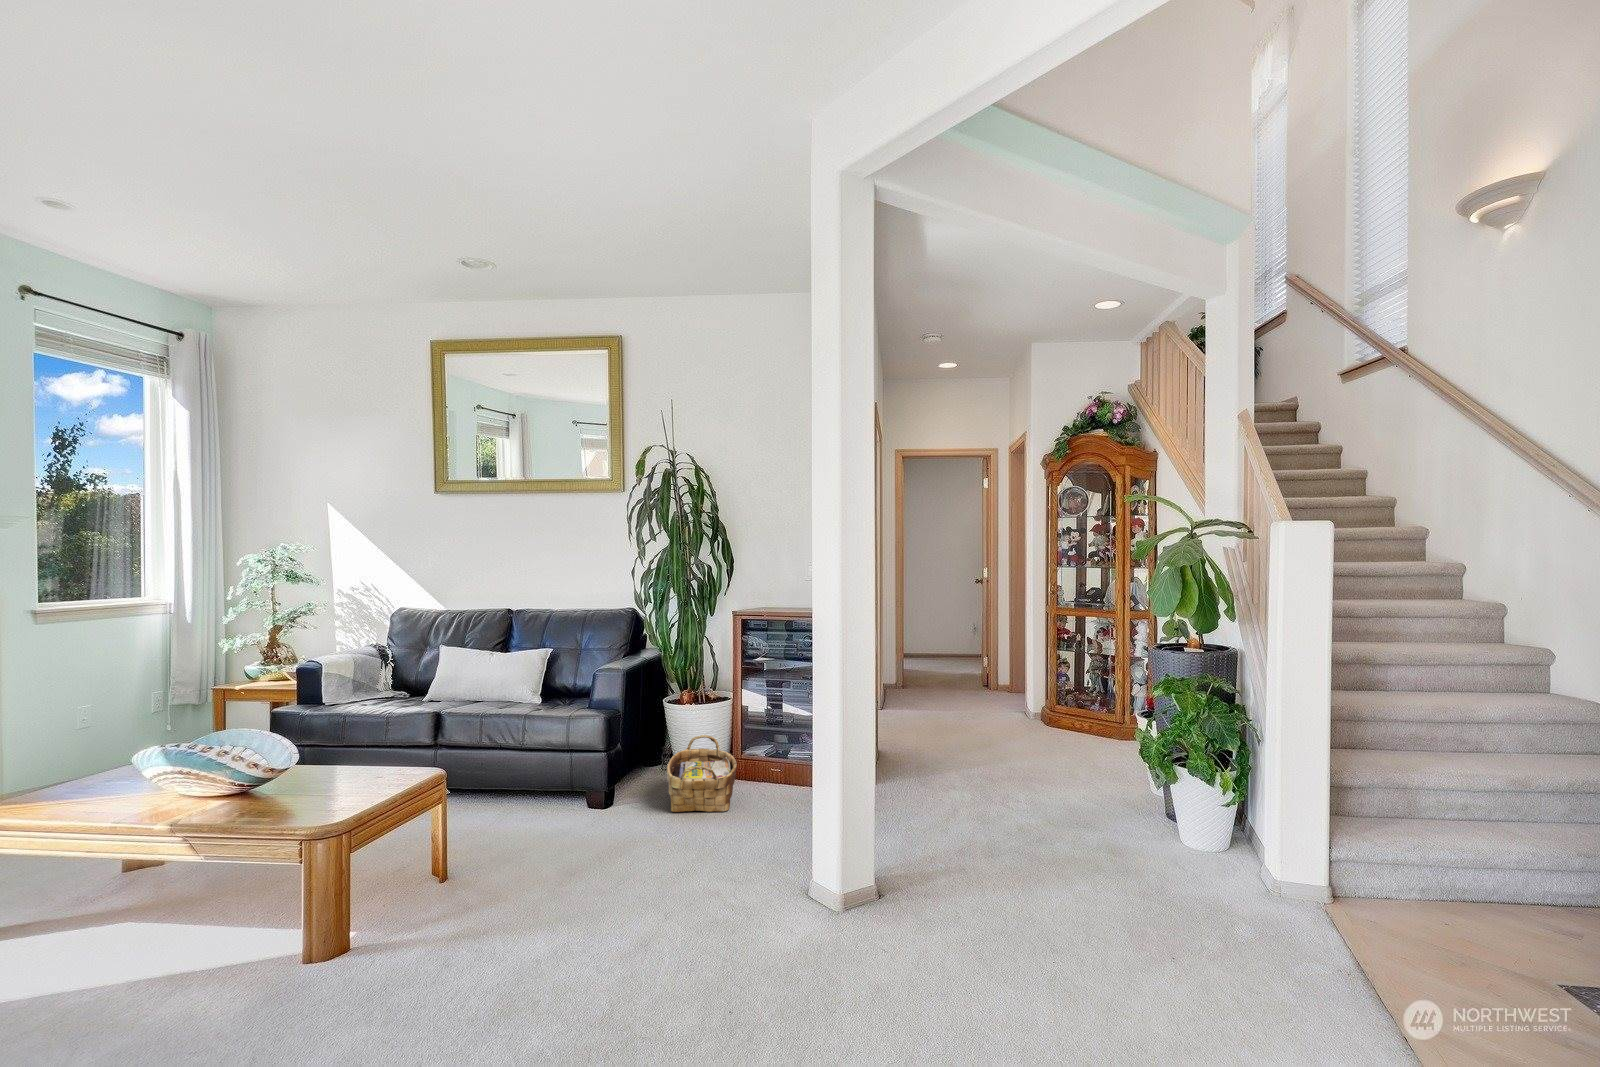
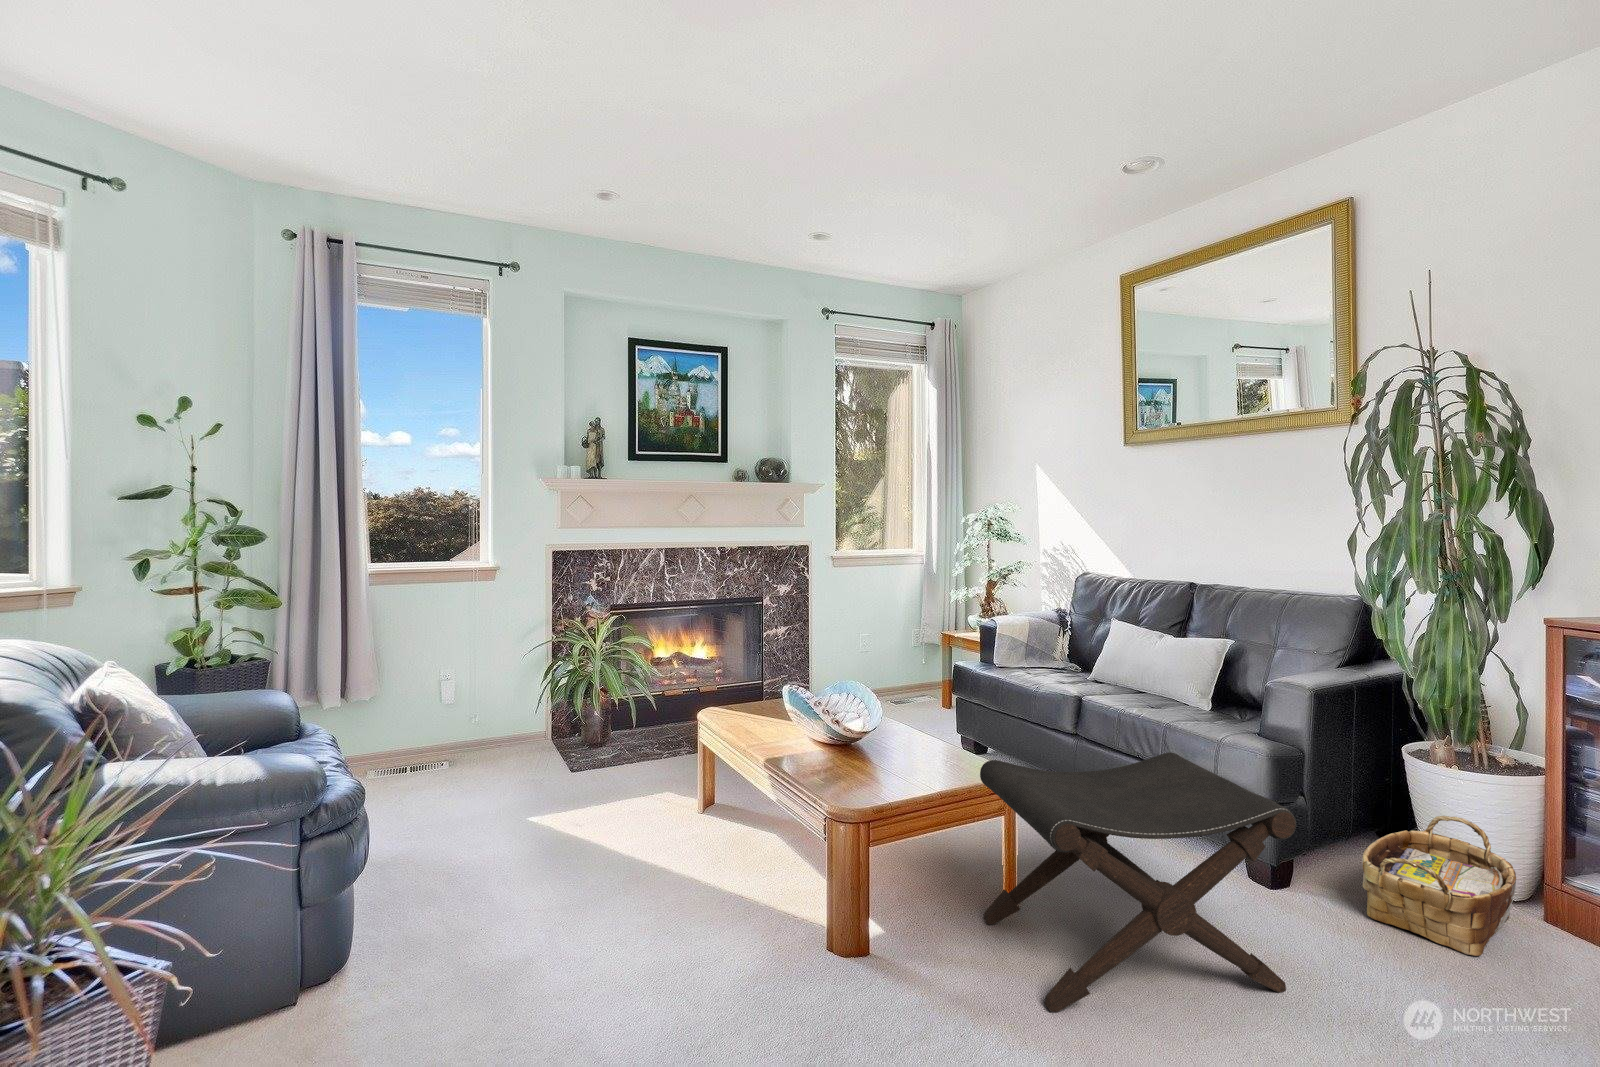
footstool: none [435,737,671,961] -> present [980,752,1296,1012]

